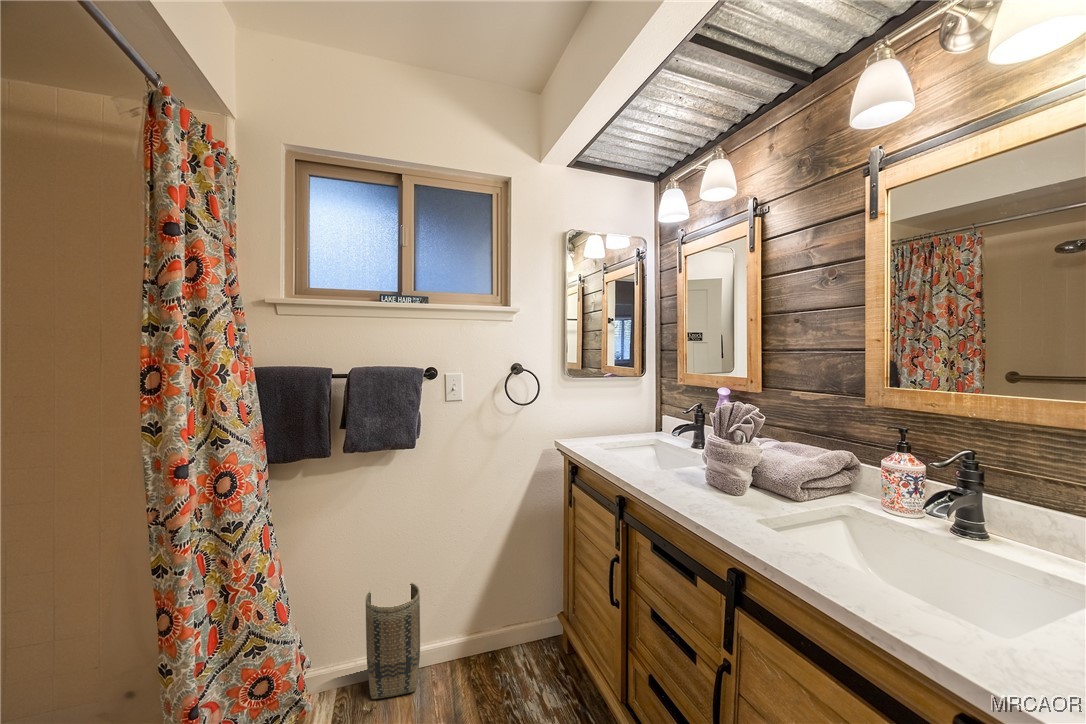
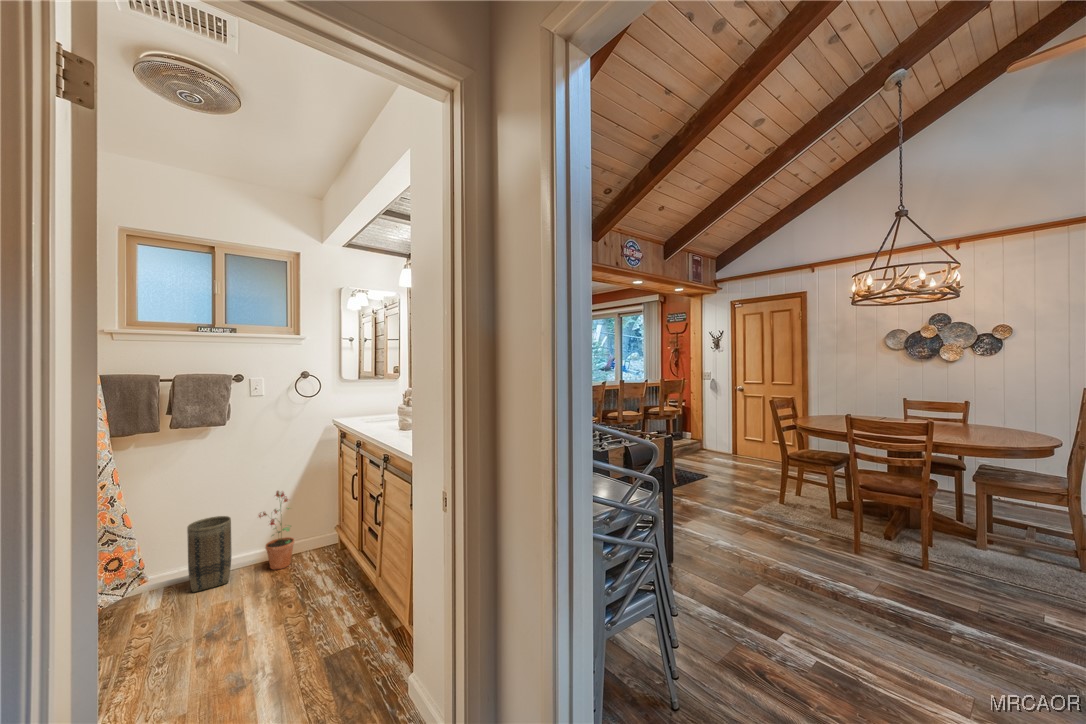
potted plant: none [452,550,503,679] -> present [259,491,294,569]

